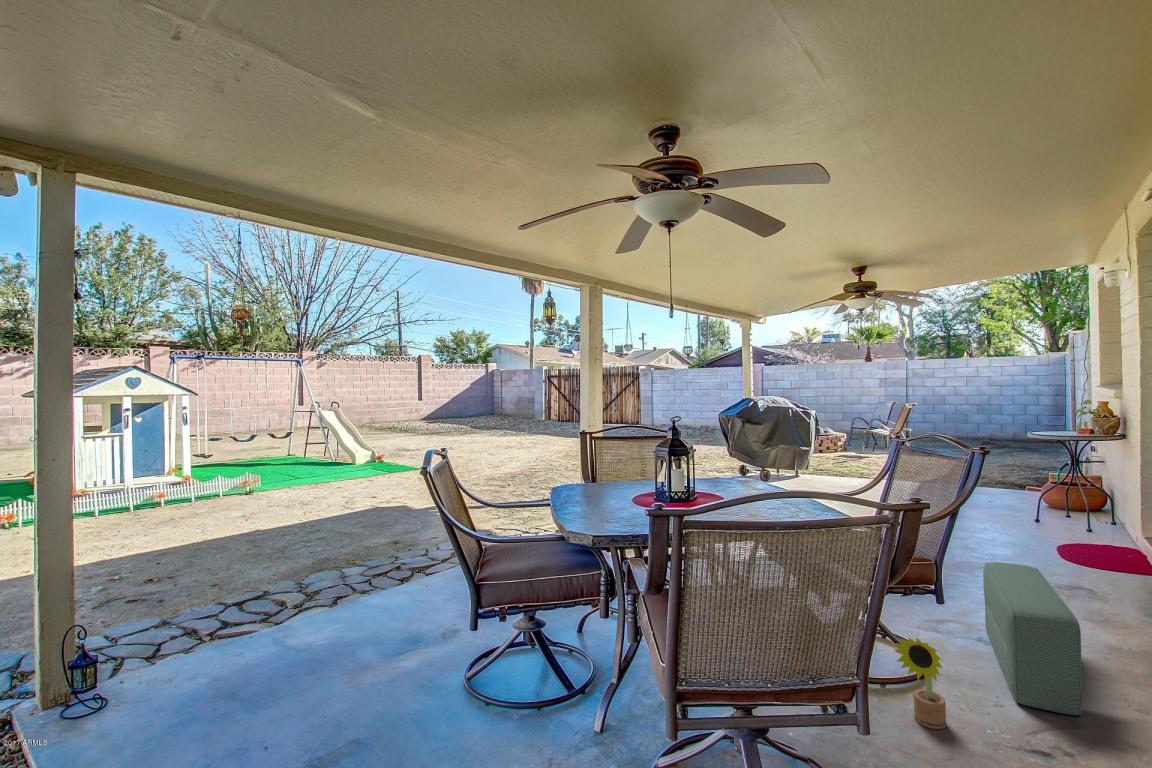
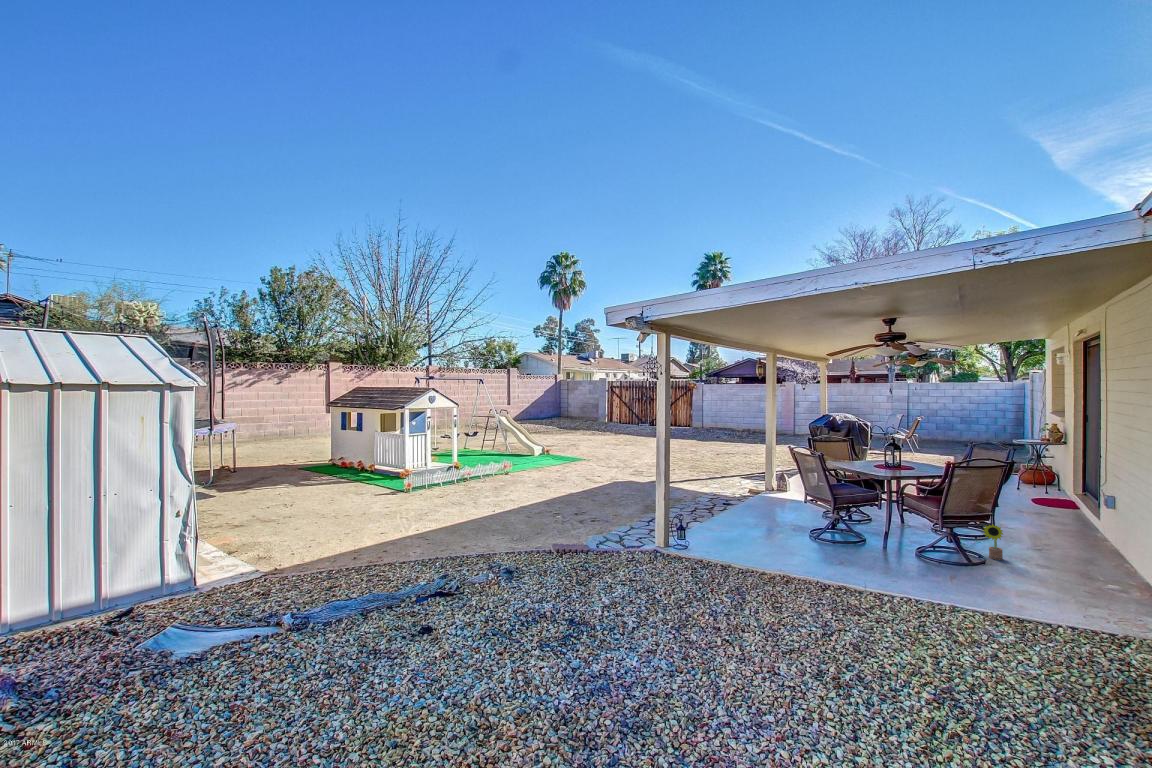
pouf: present [983,562,1082,715] -> none [1006,502,1054,556]

